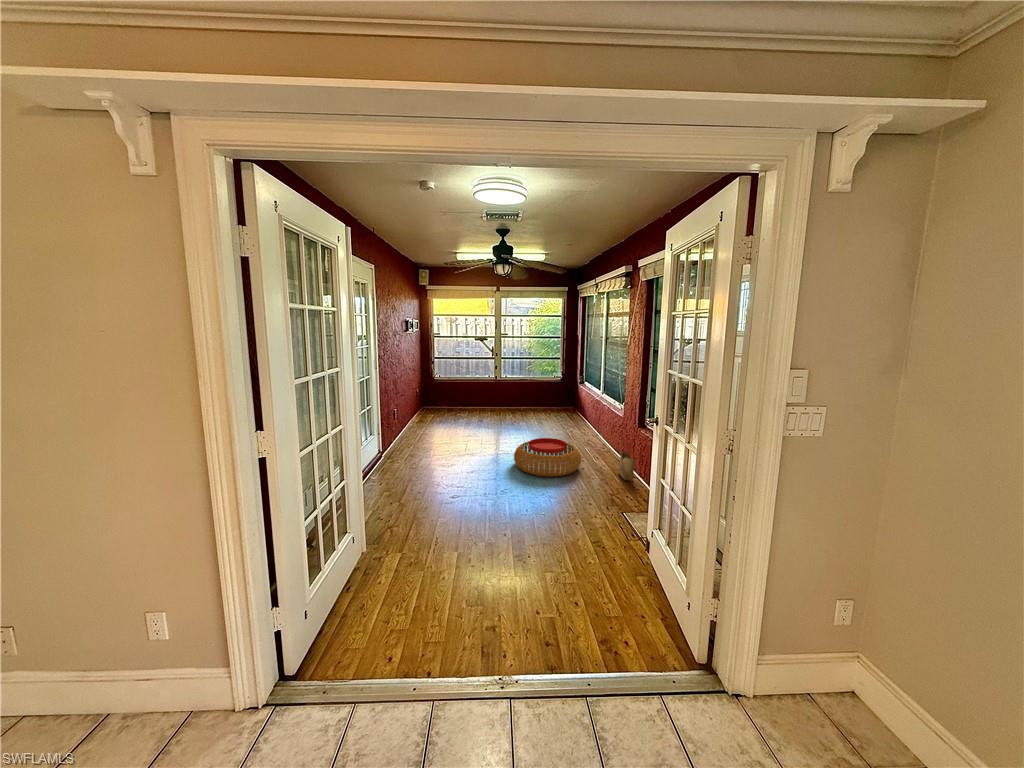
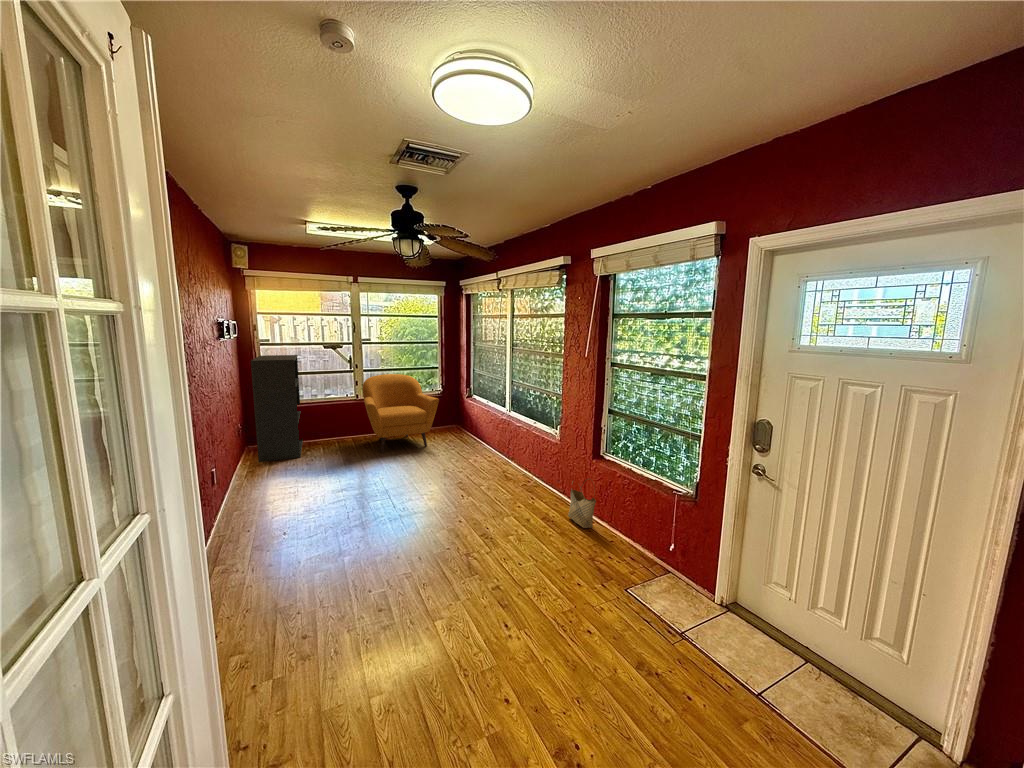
bookshelf: none [426,345,458,417] -> present [251,355,303,462]
armchair: none [497,362,552,420] -> present [363,374,439,452]
pouf: present [514,438,581,477] -> none [432,484,525,546]

